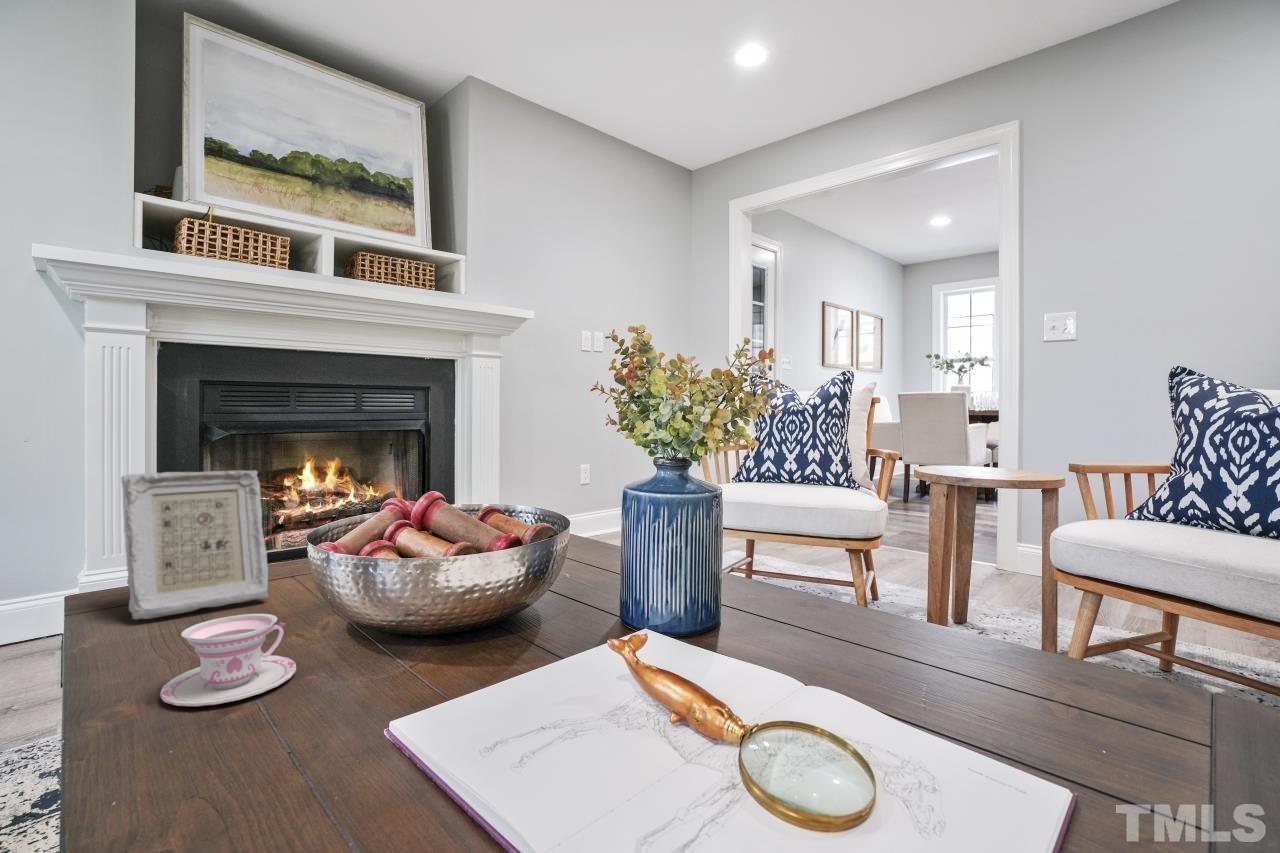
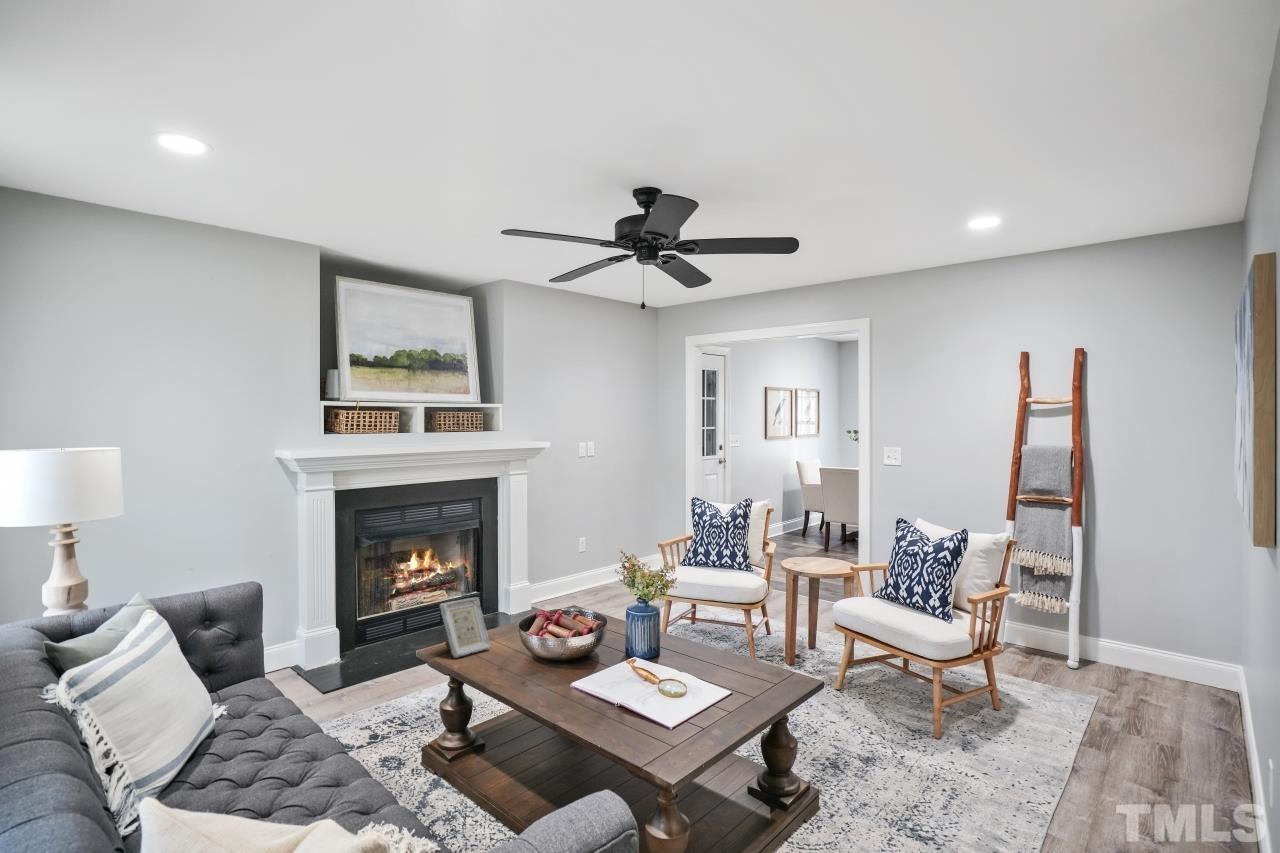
teacup: present [160,614,296,706] -> none [498,655,531,681]

